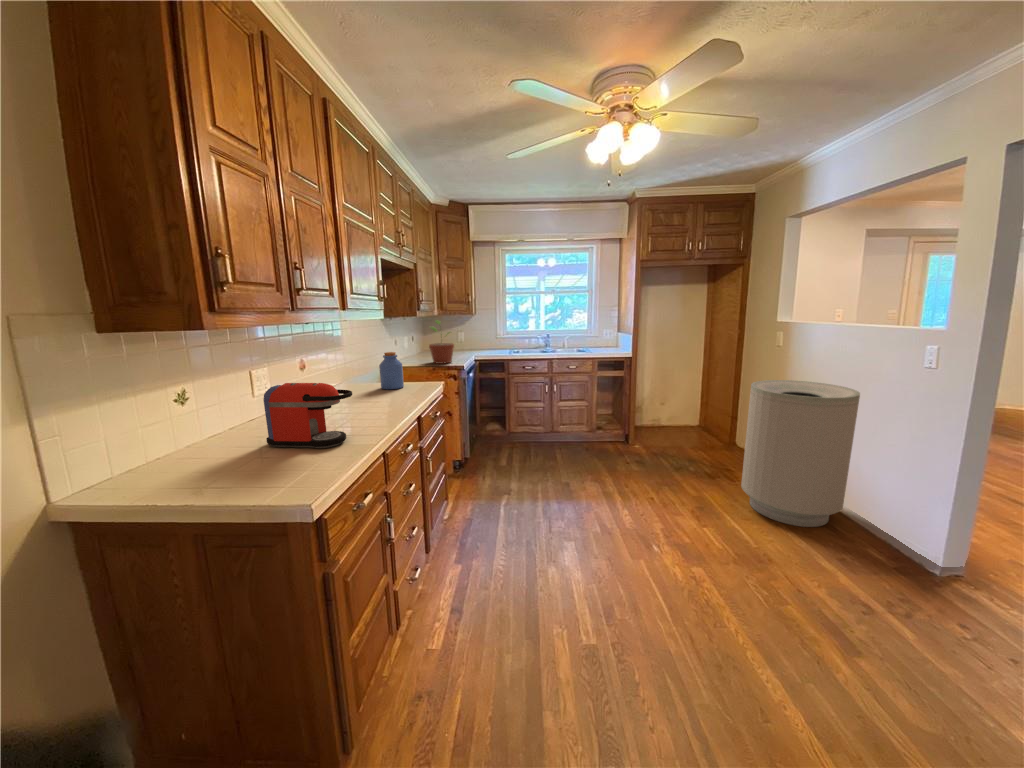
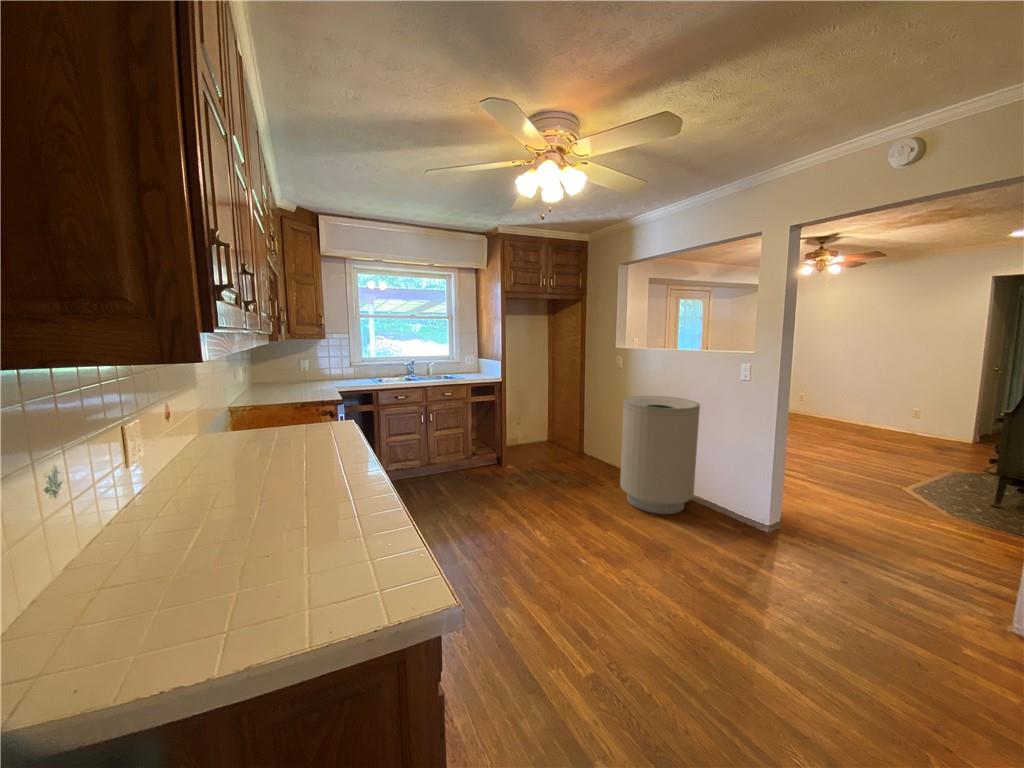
potted plant: present [429,321,454,364] -> none [286,347,322,401]
jar: present [379,352,404,389] -> none [264,391,302,445]
coffee maker: present [263,383,352,448] -> none [166,455,352,593]

